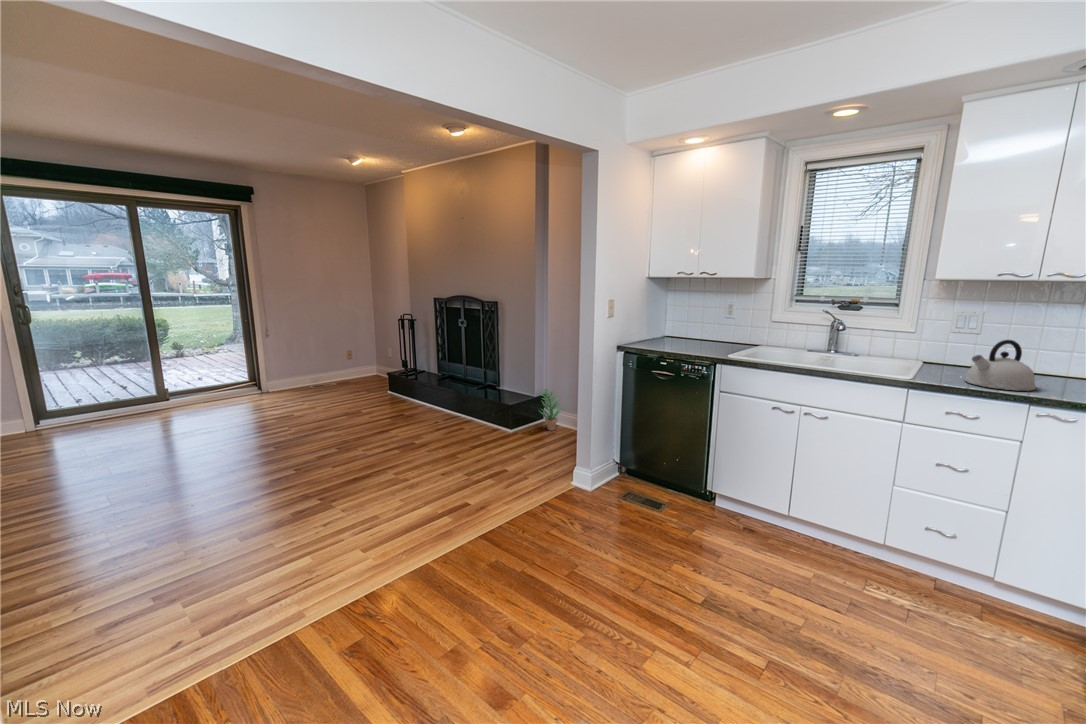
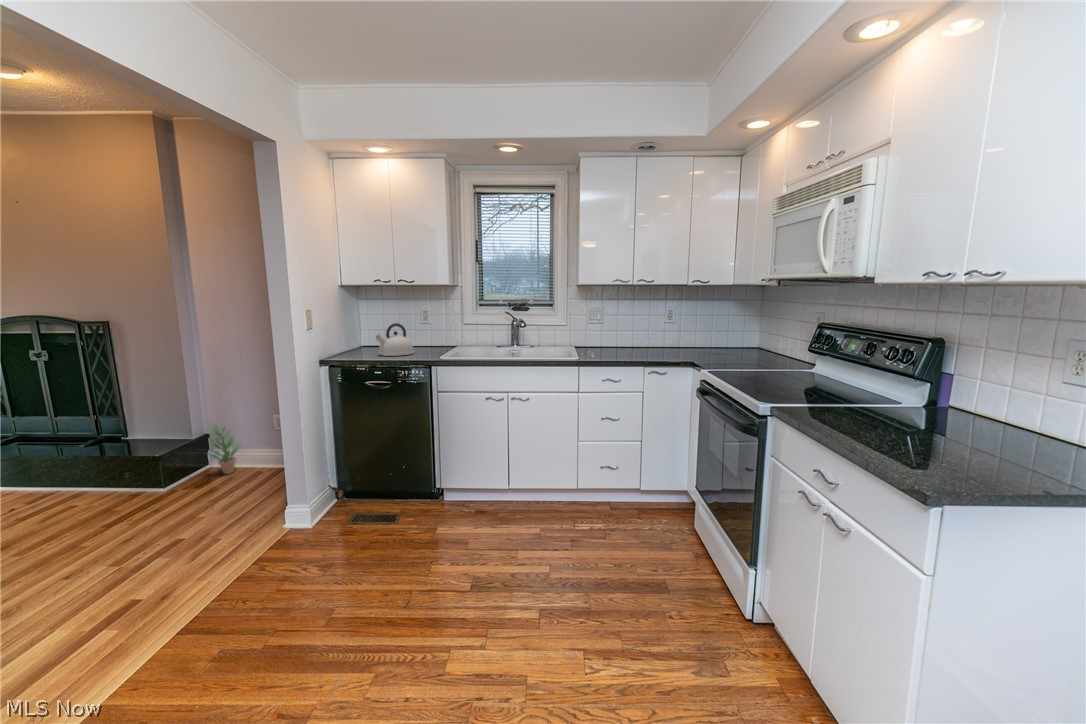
kettle: present [965,340,1036,391] -> present [375,323,414,356]

